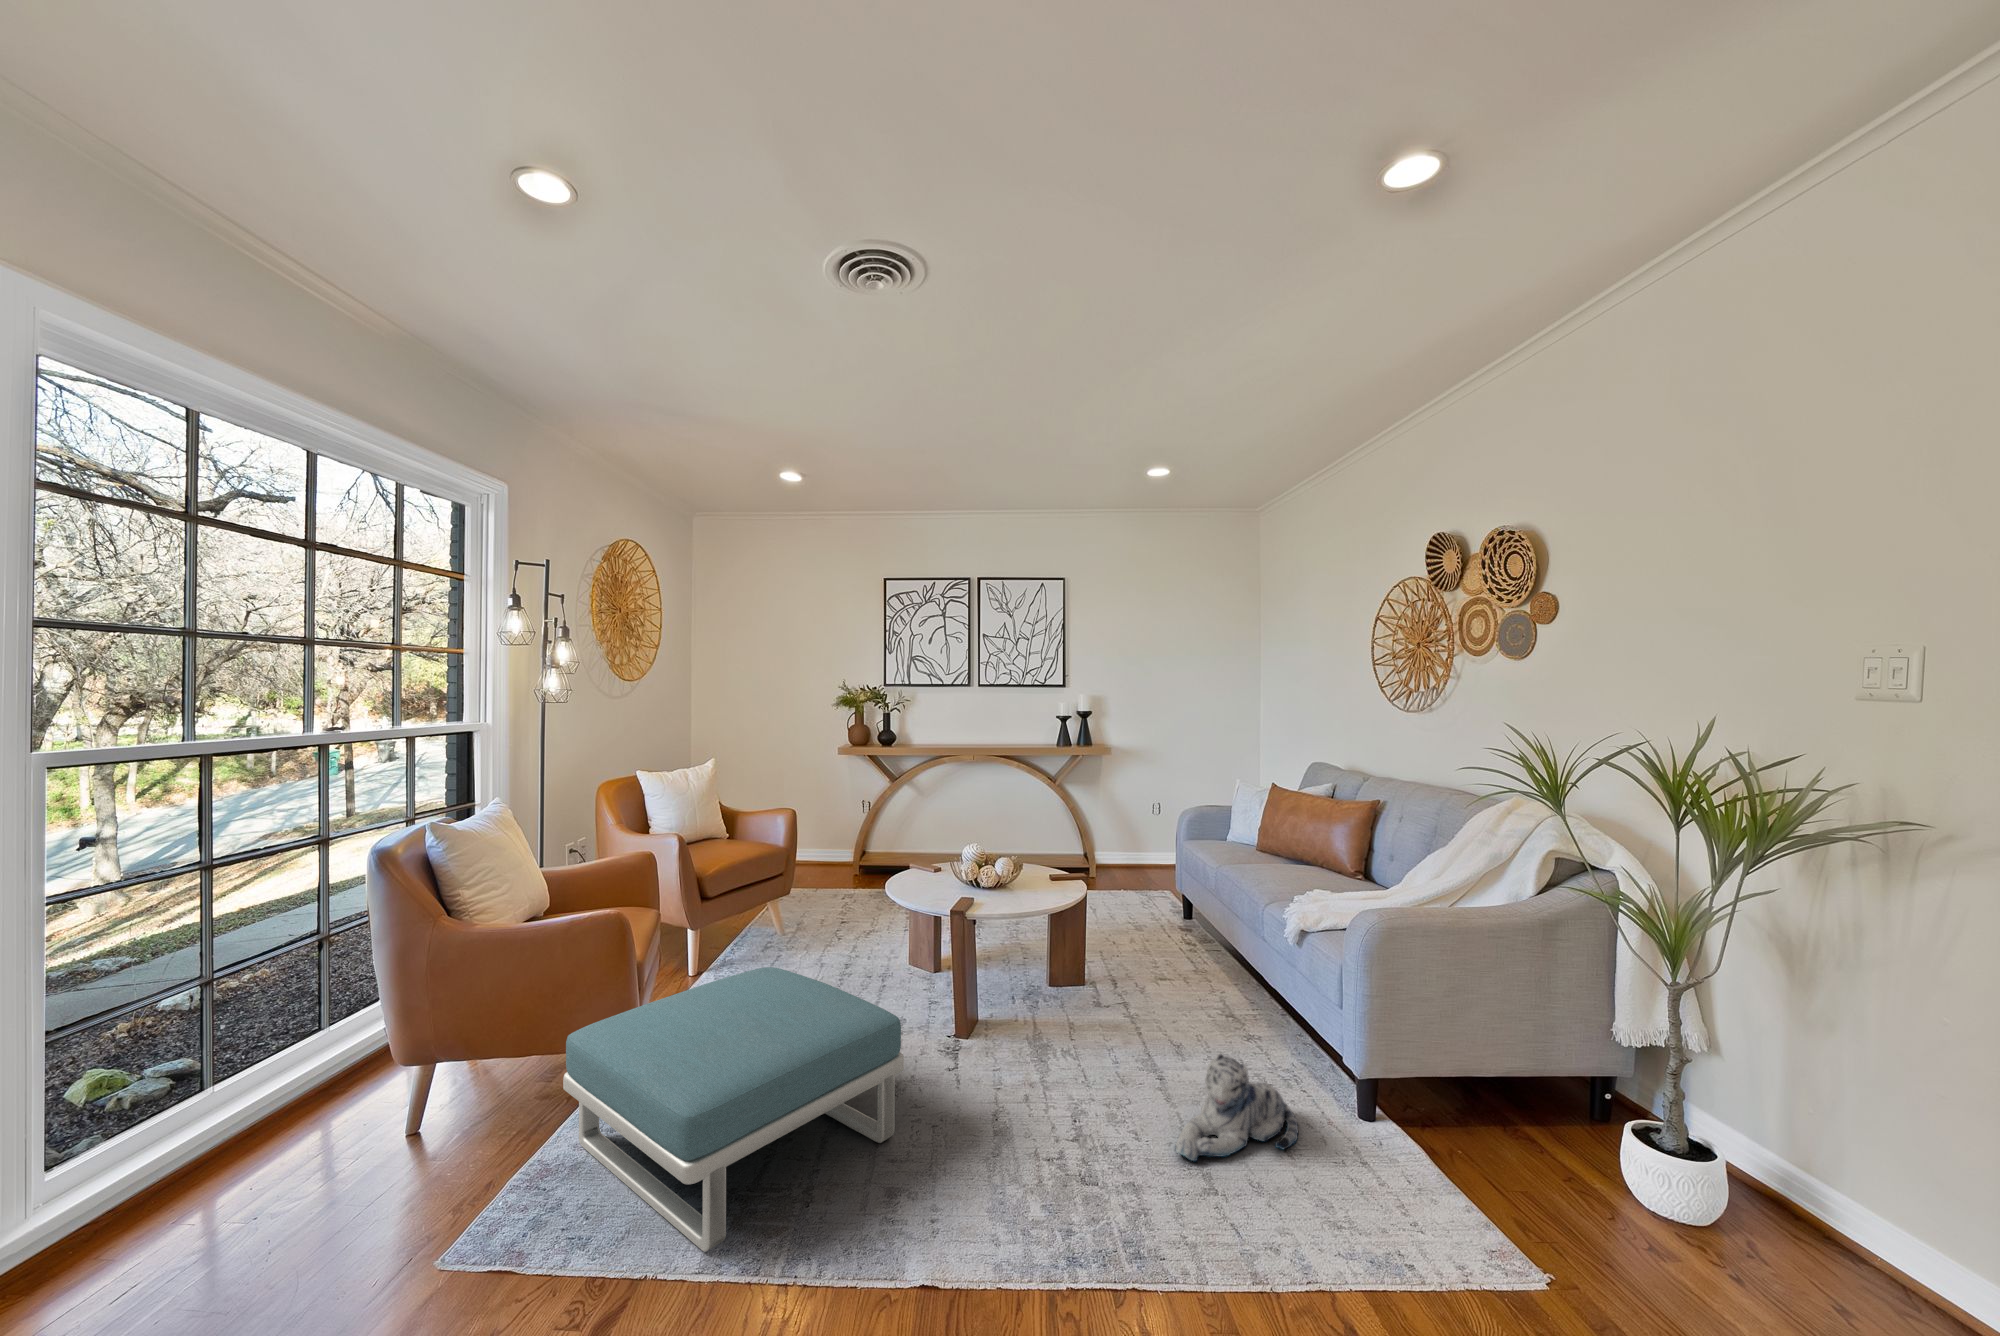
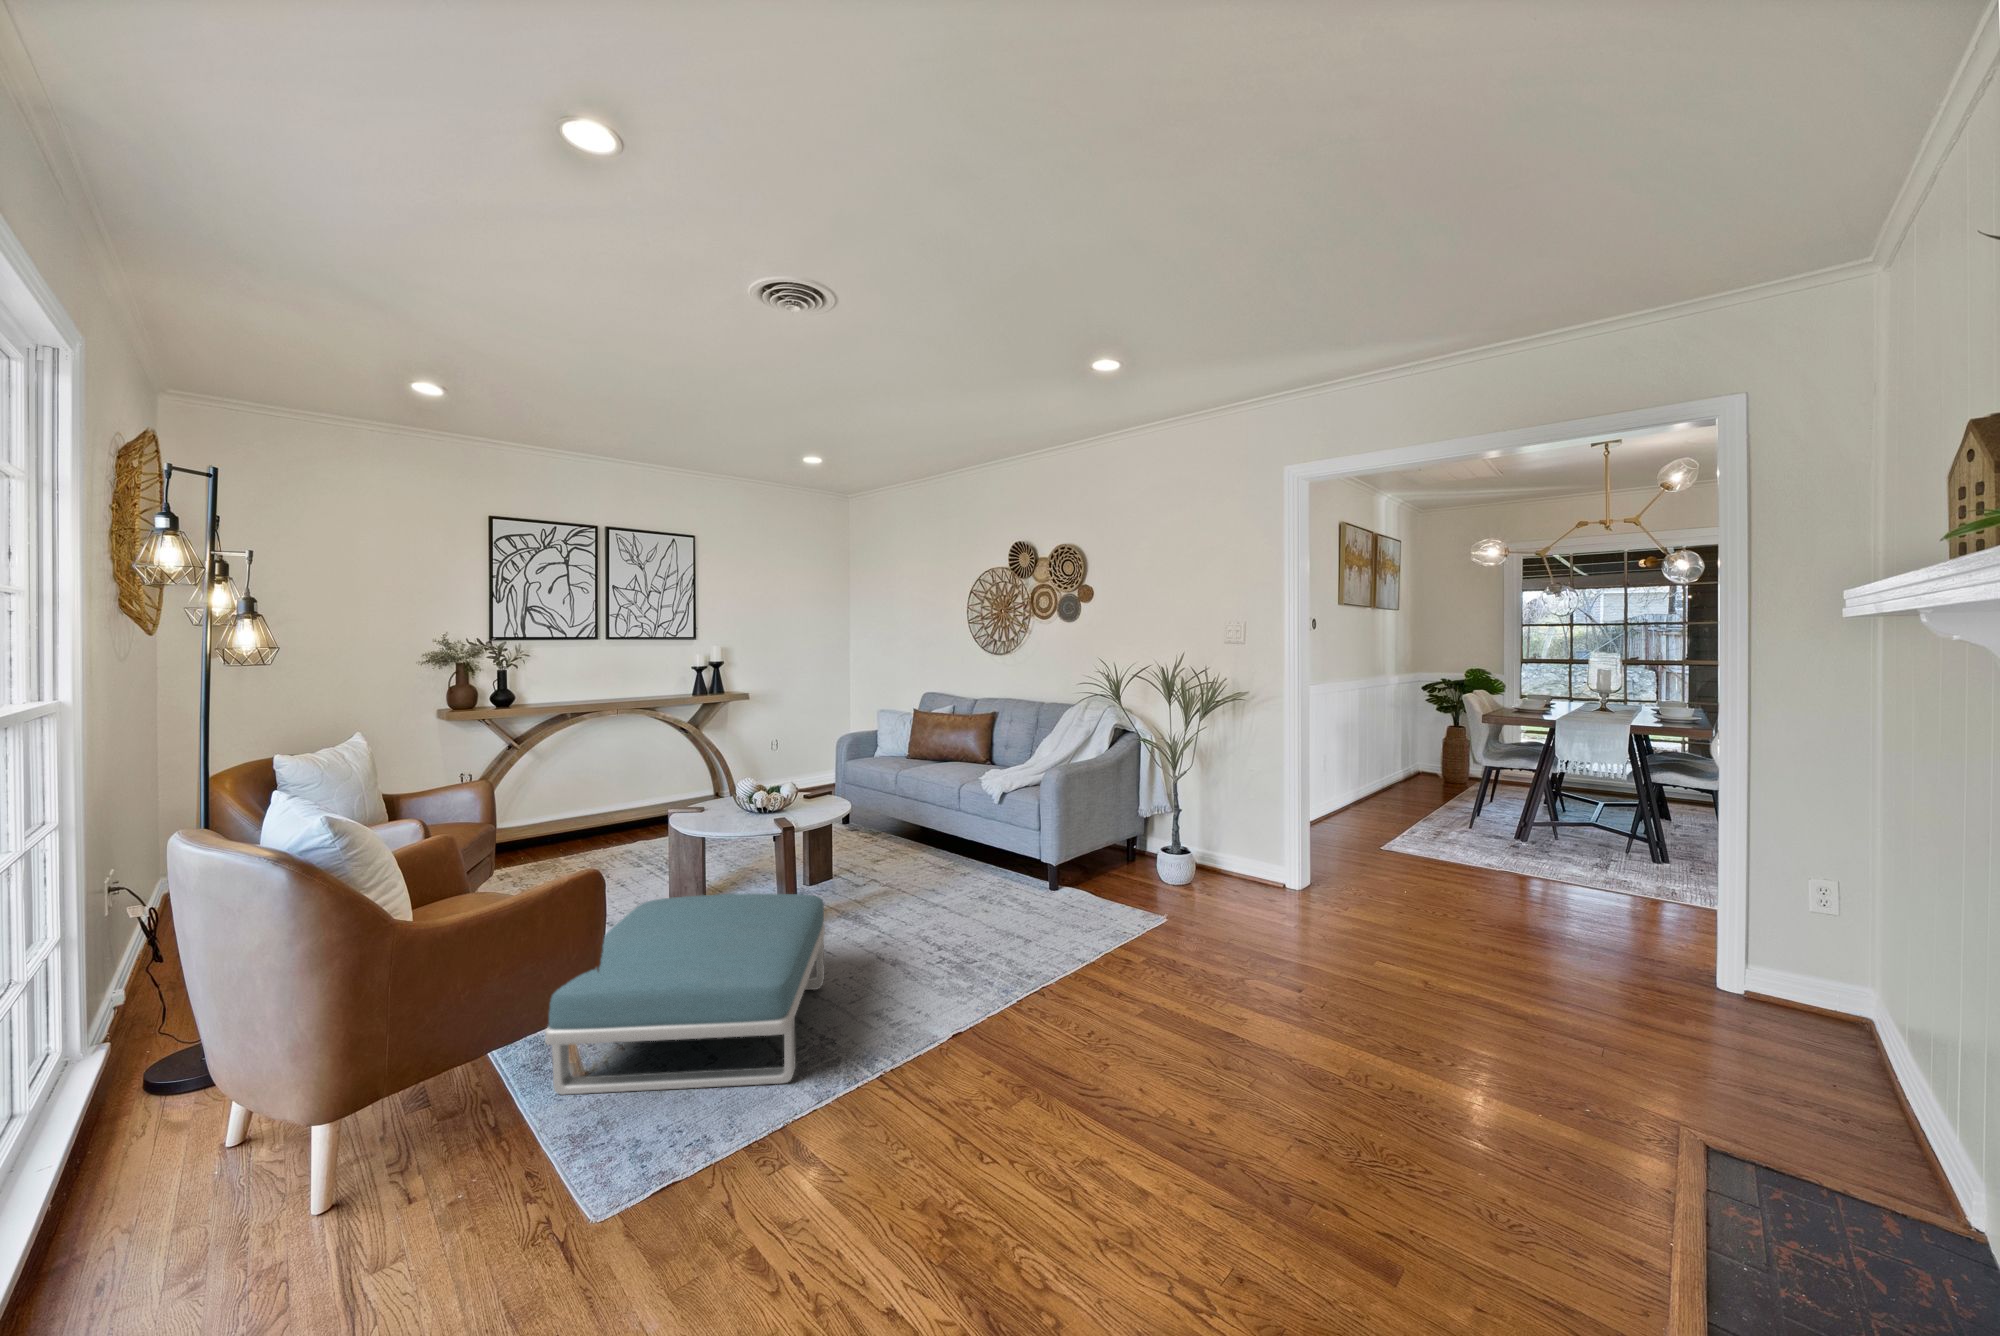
plush toy: present [1176,1054,1298,1161] -> none [981,865,1034,928]

